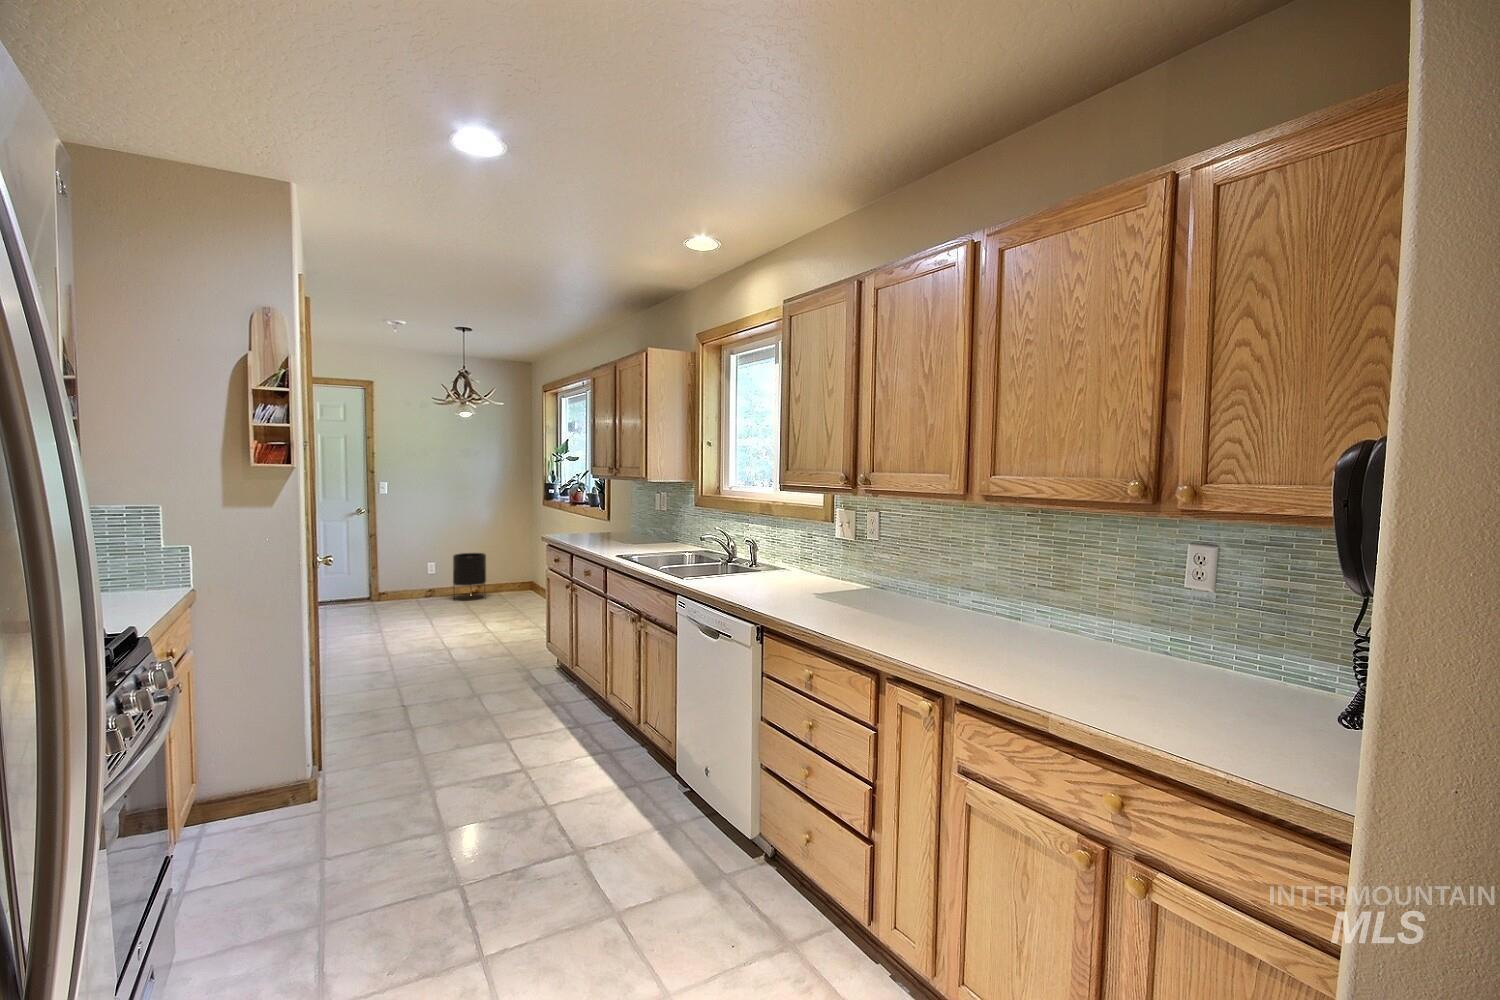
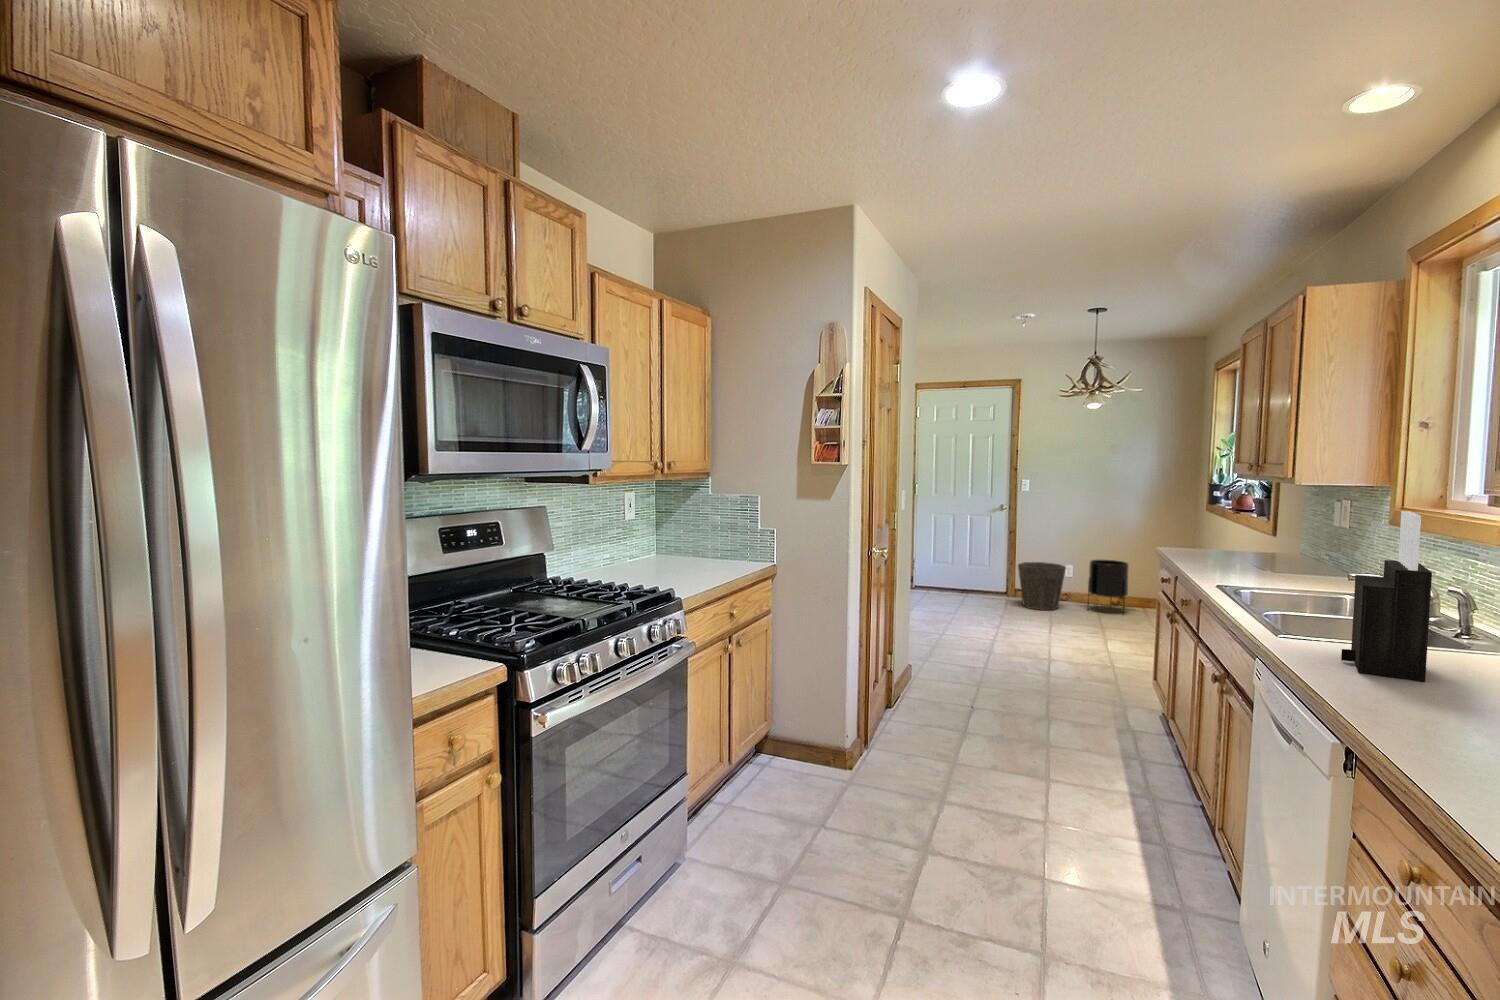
knife block: none [723,498,762,590] -> present [1341,511,1432,682]
waste bin: none [385,562,432,608] -> present [1018,562,1066,610]

